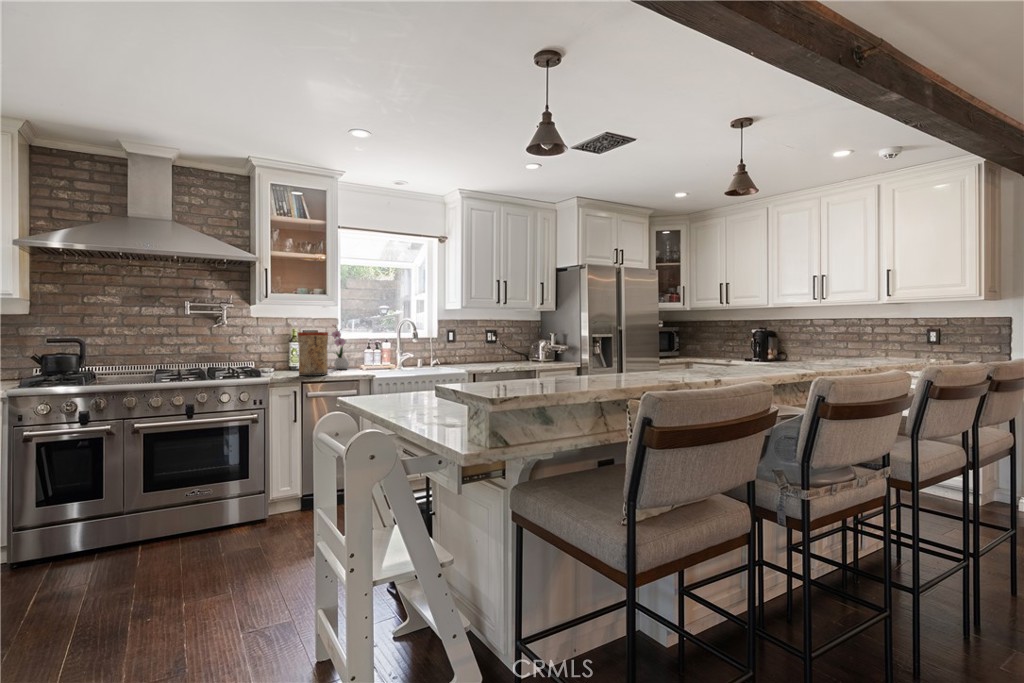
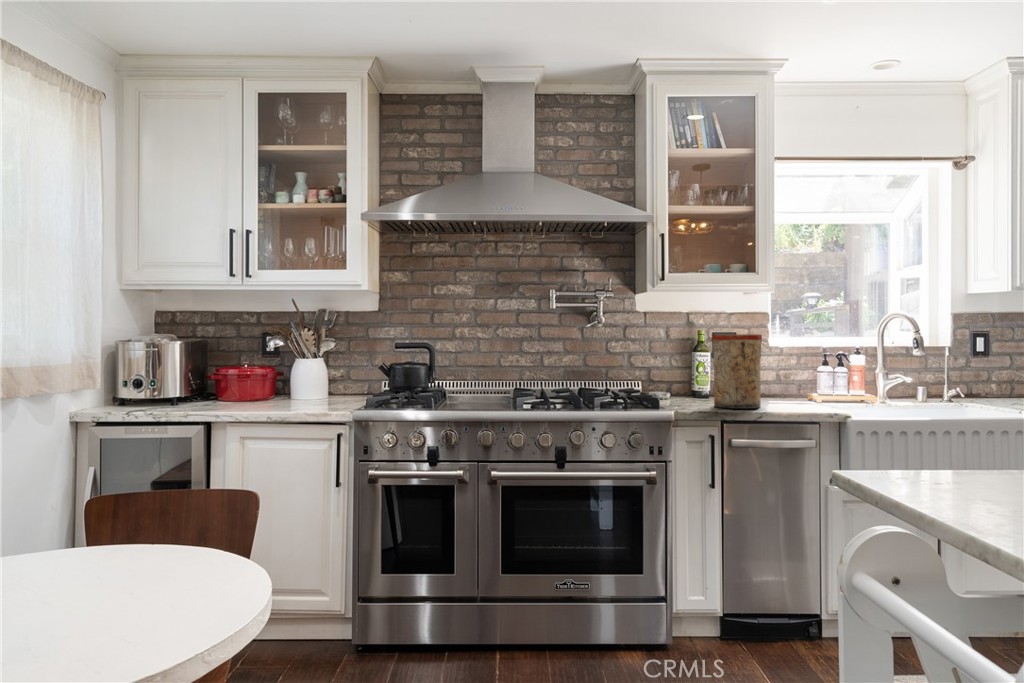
flower arrangement: present [332,327,349,369] -> none [760,322,792,398]

